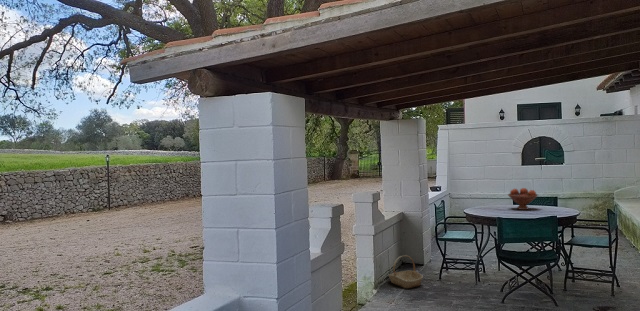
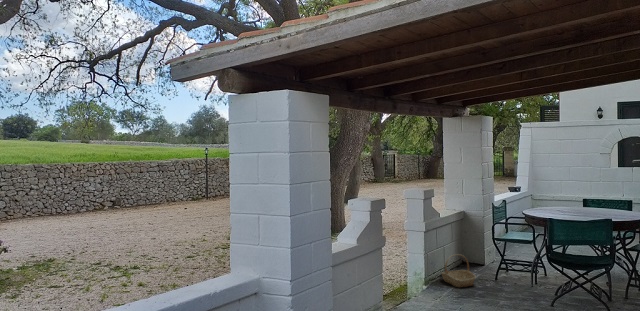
fruit bowl: present [508,188,538,210] -> none [575,191,609,214]

